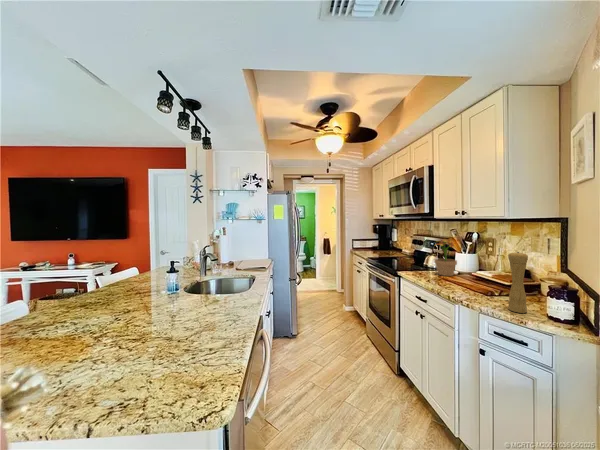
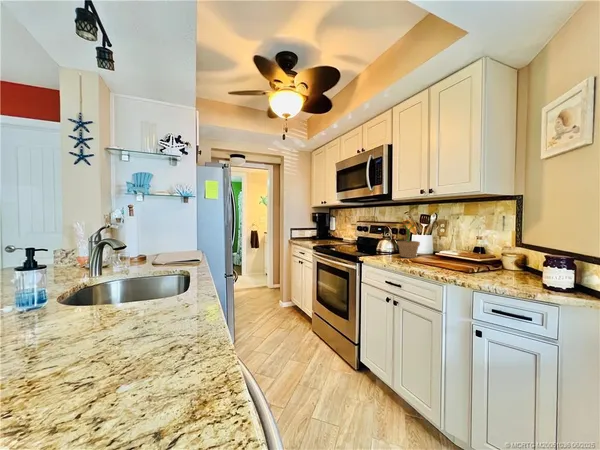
pepper mill: present [508,252,528,313] -> none [503,222,525,287]

